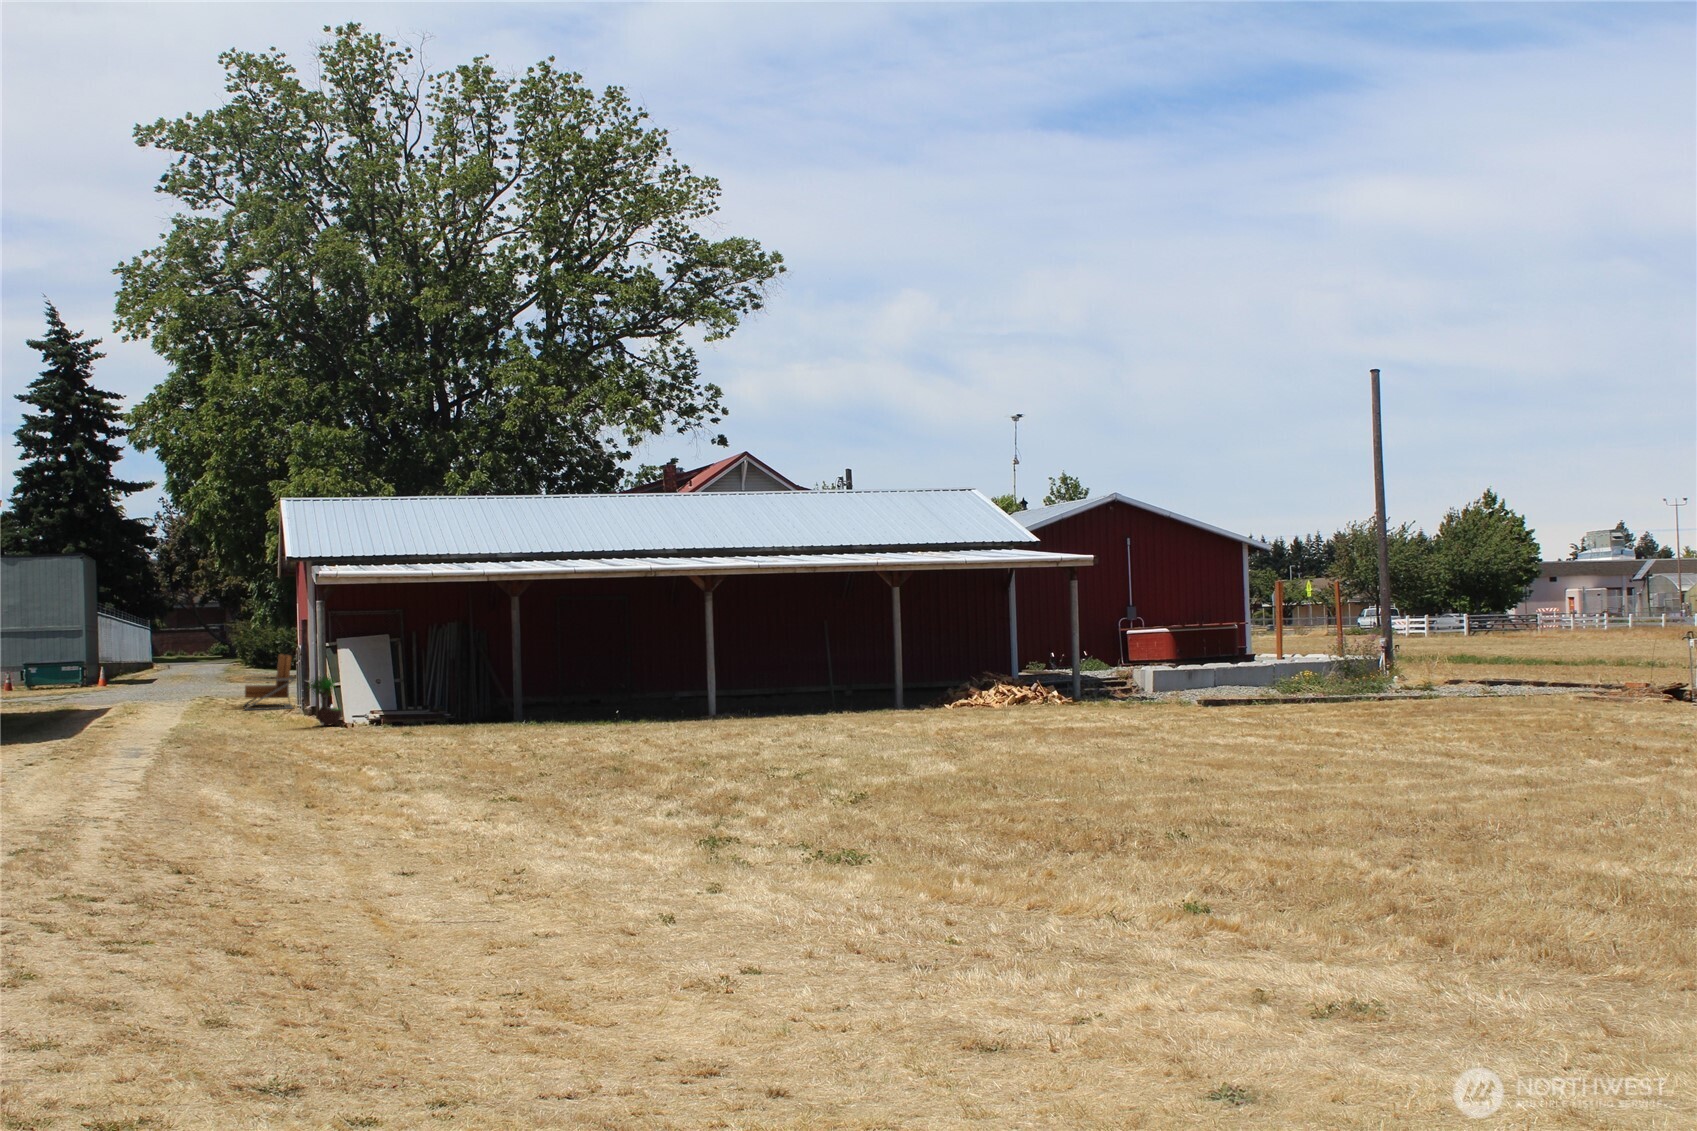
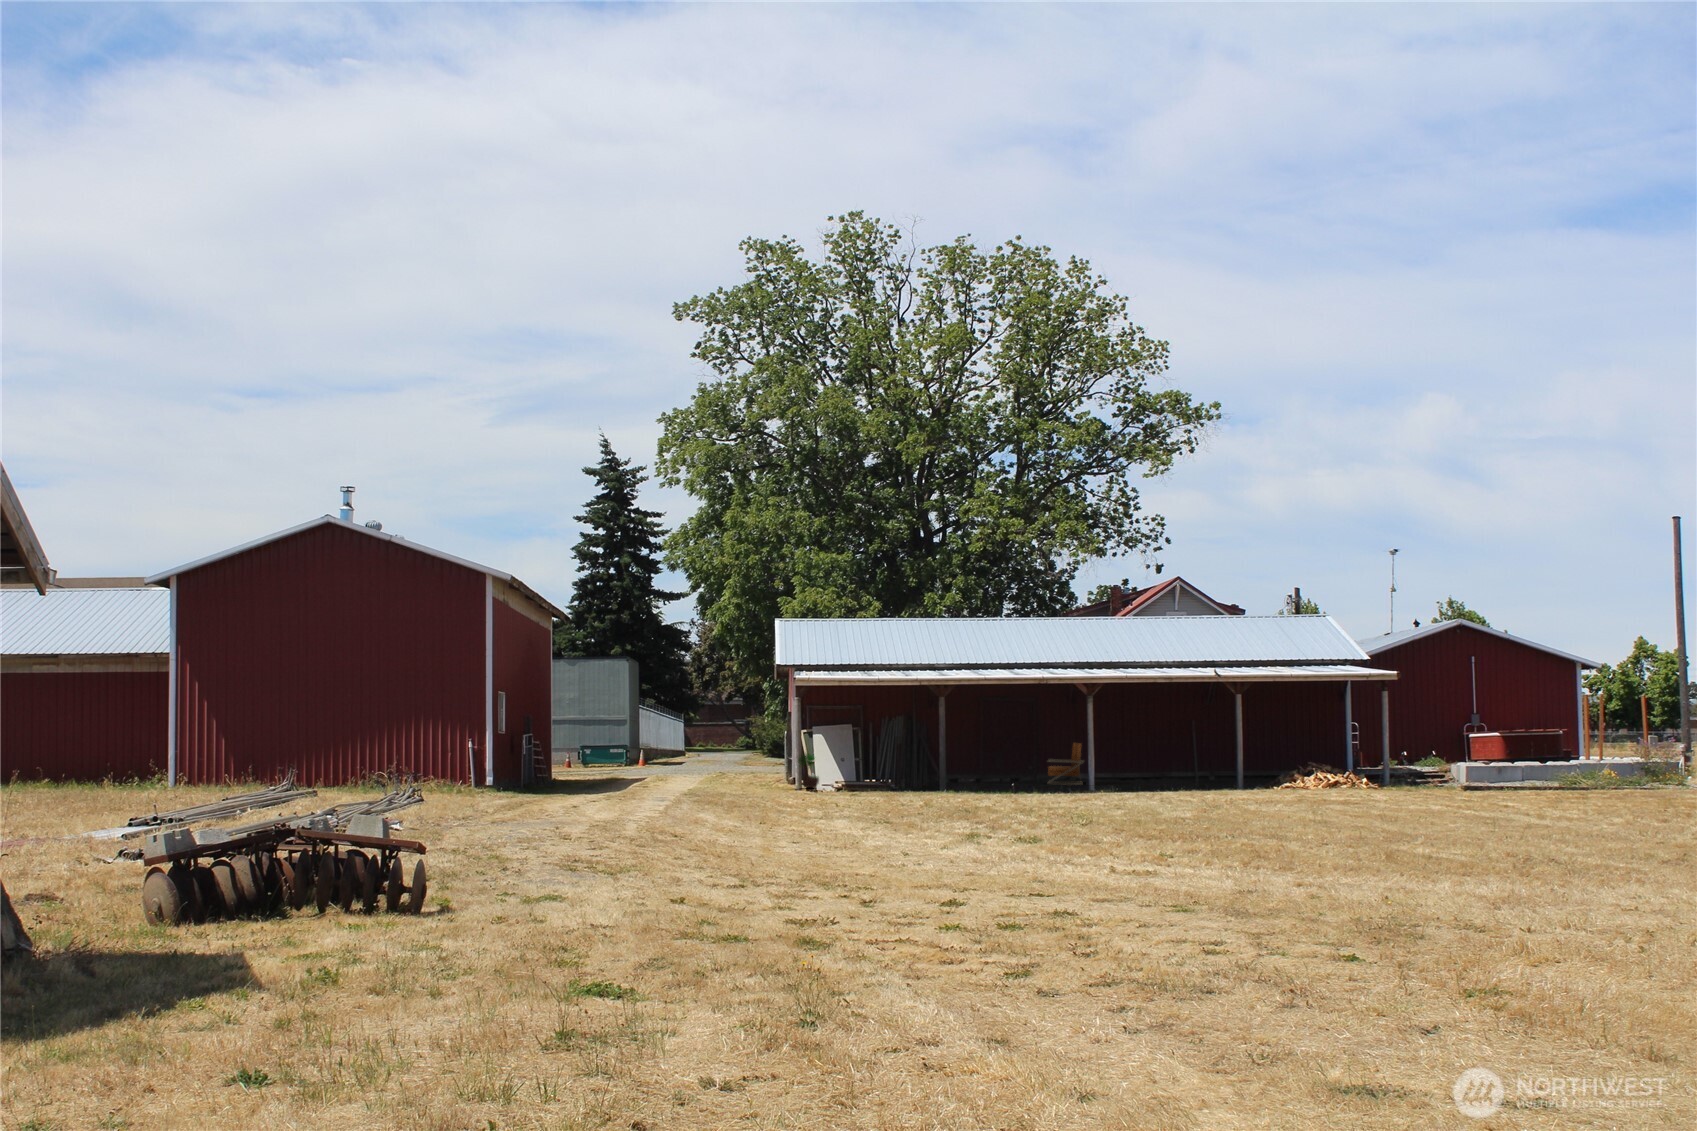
lounge chair: present [244,654,295,710] -> present [1048,743,1084,785]

